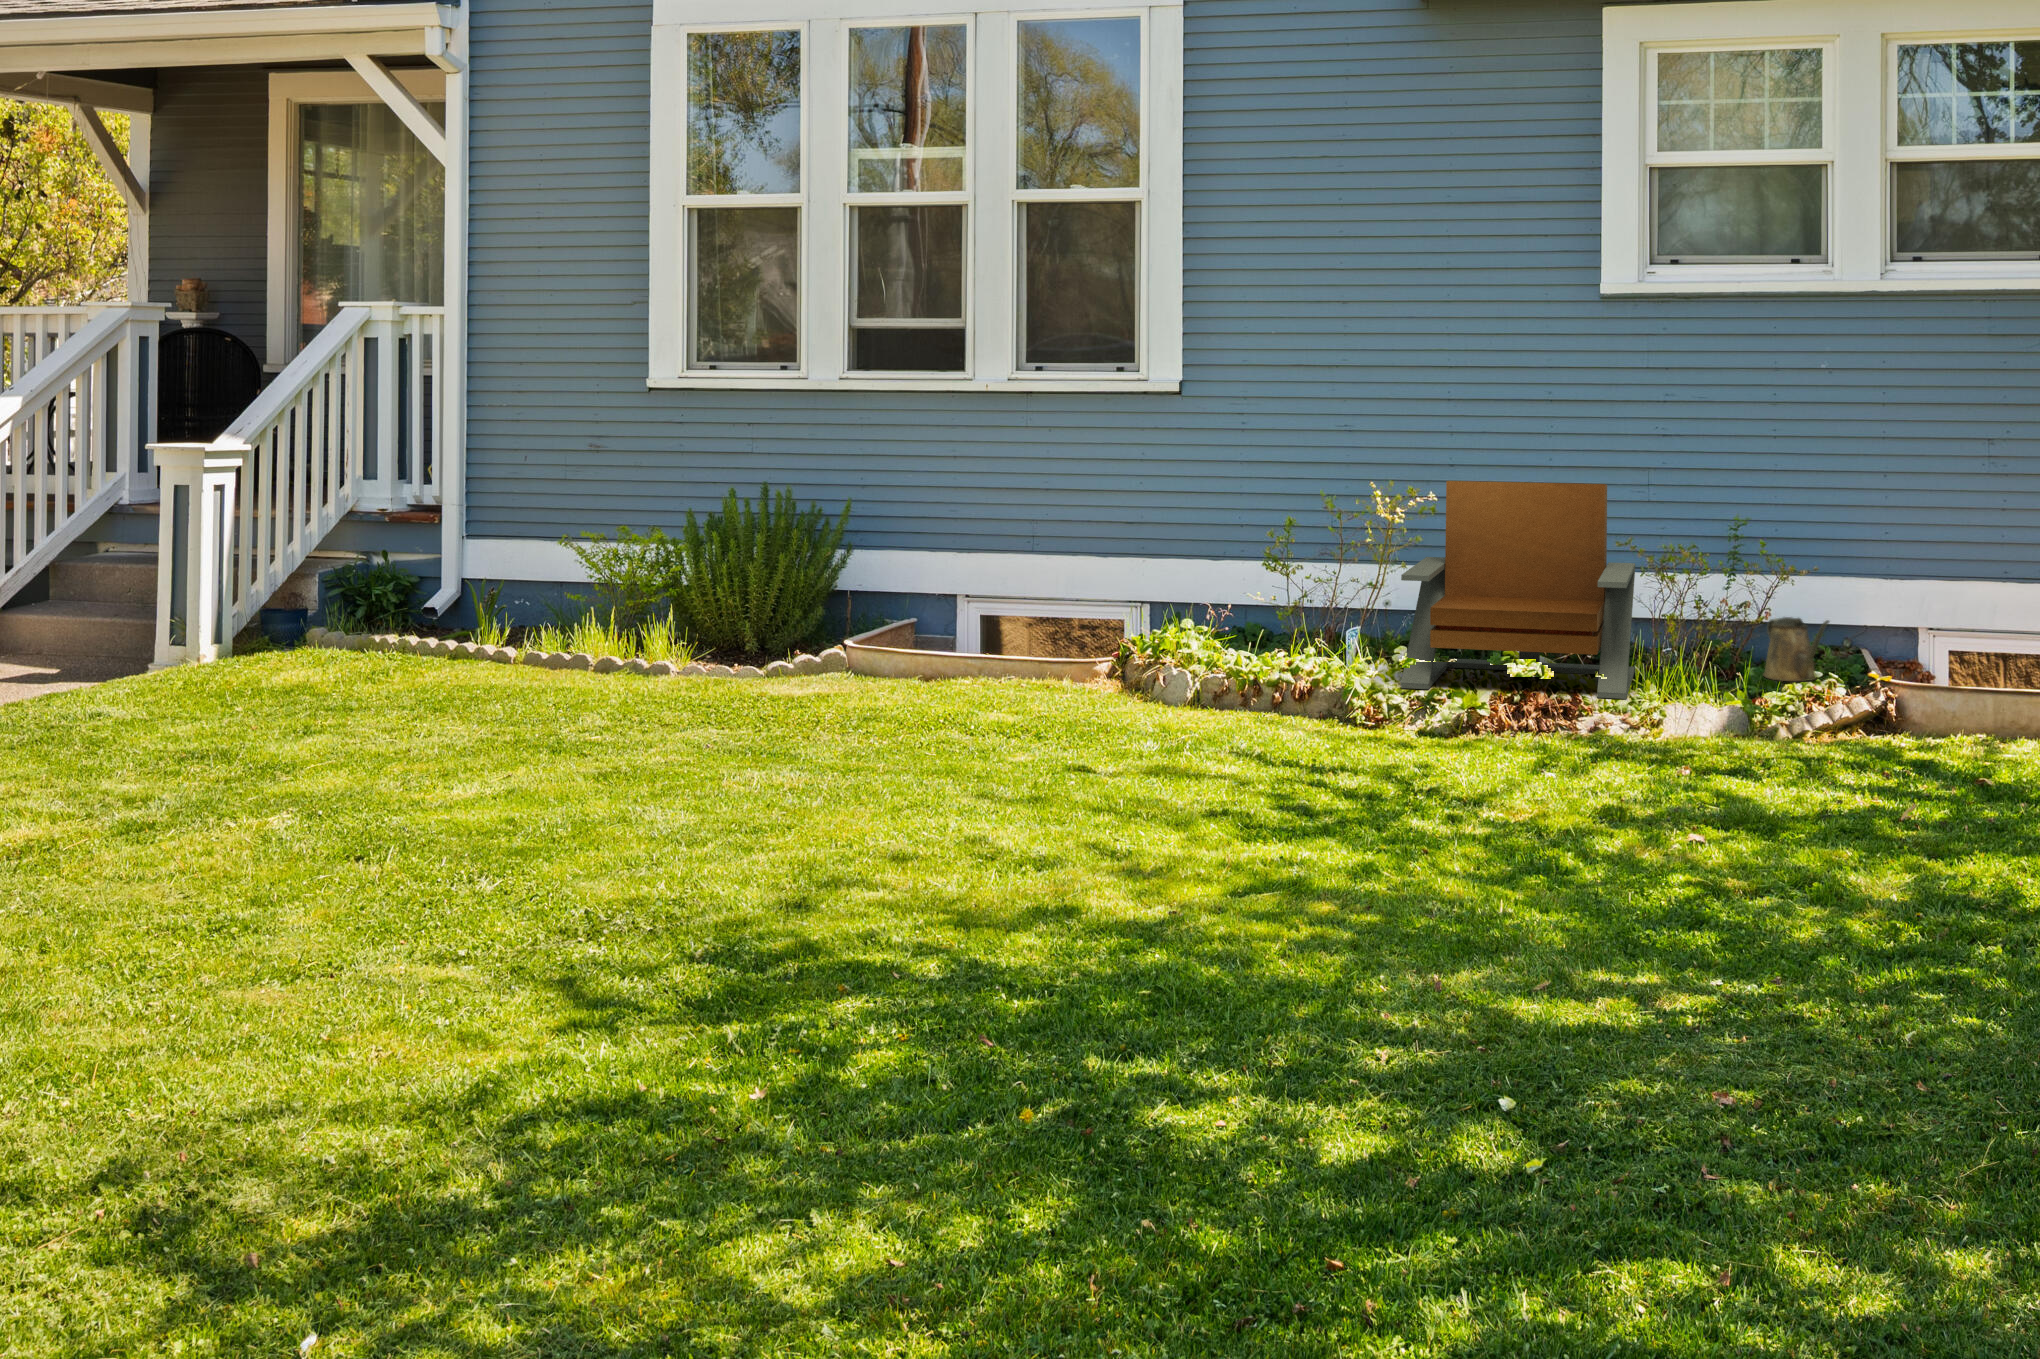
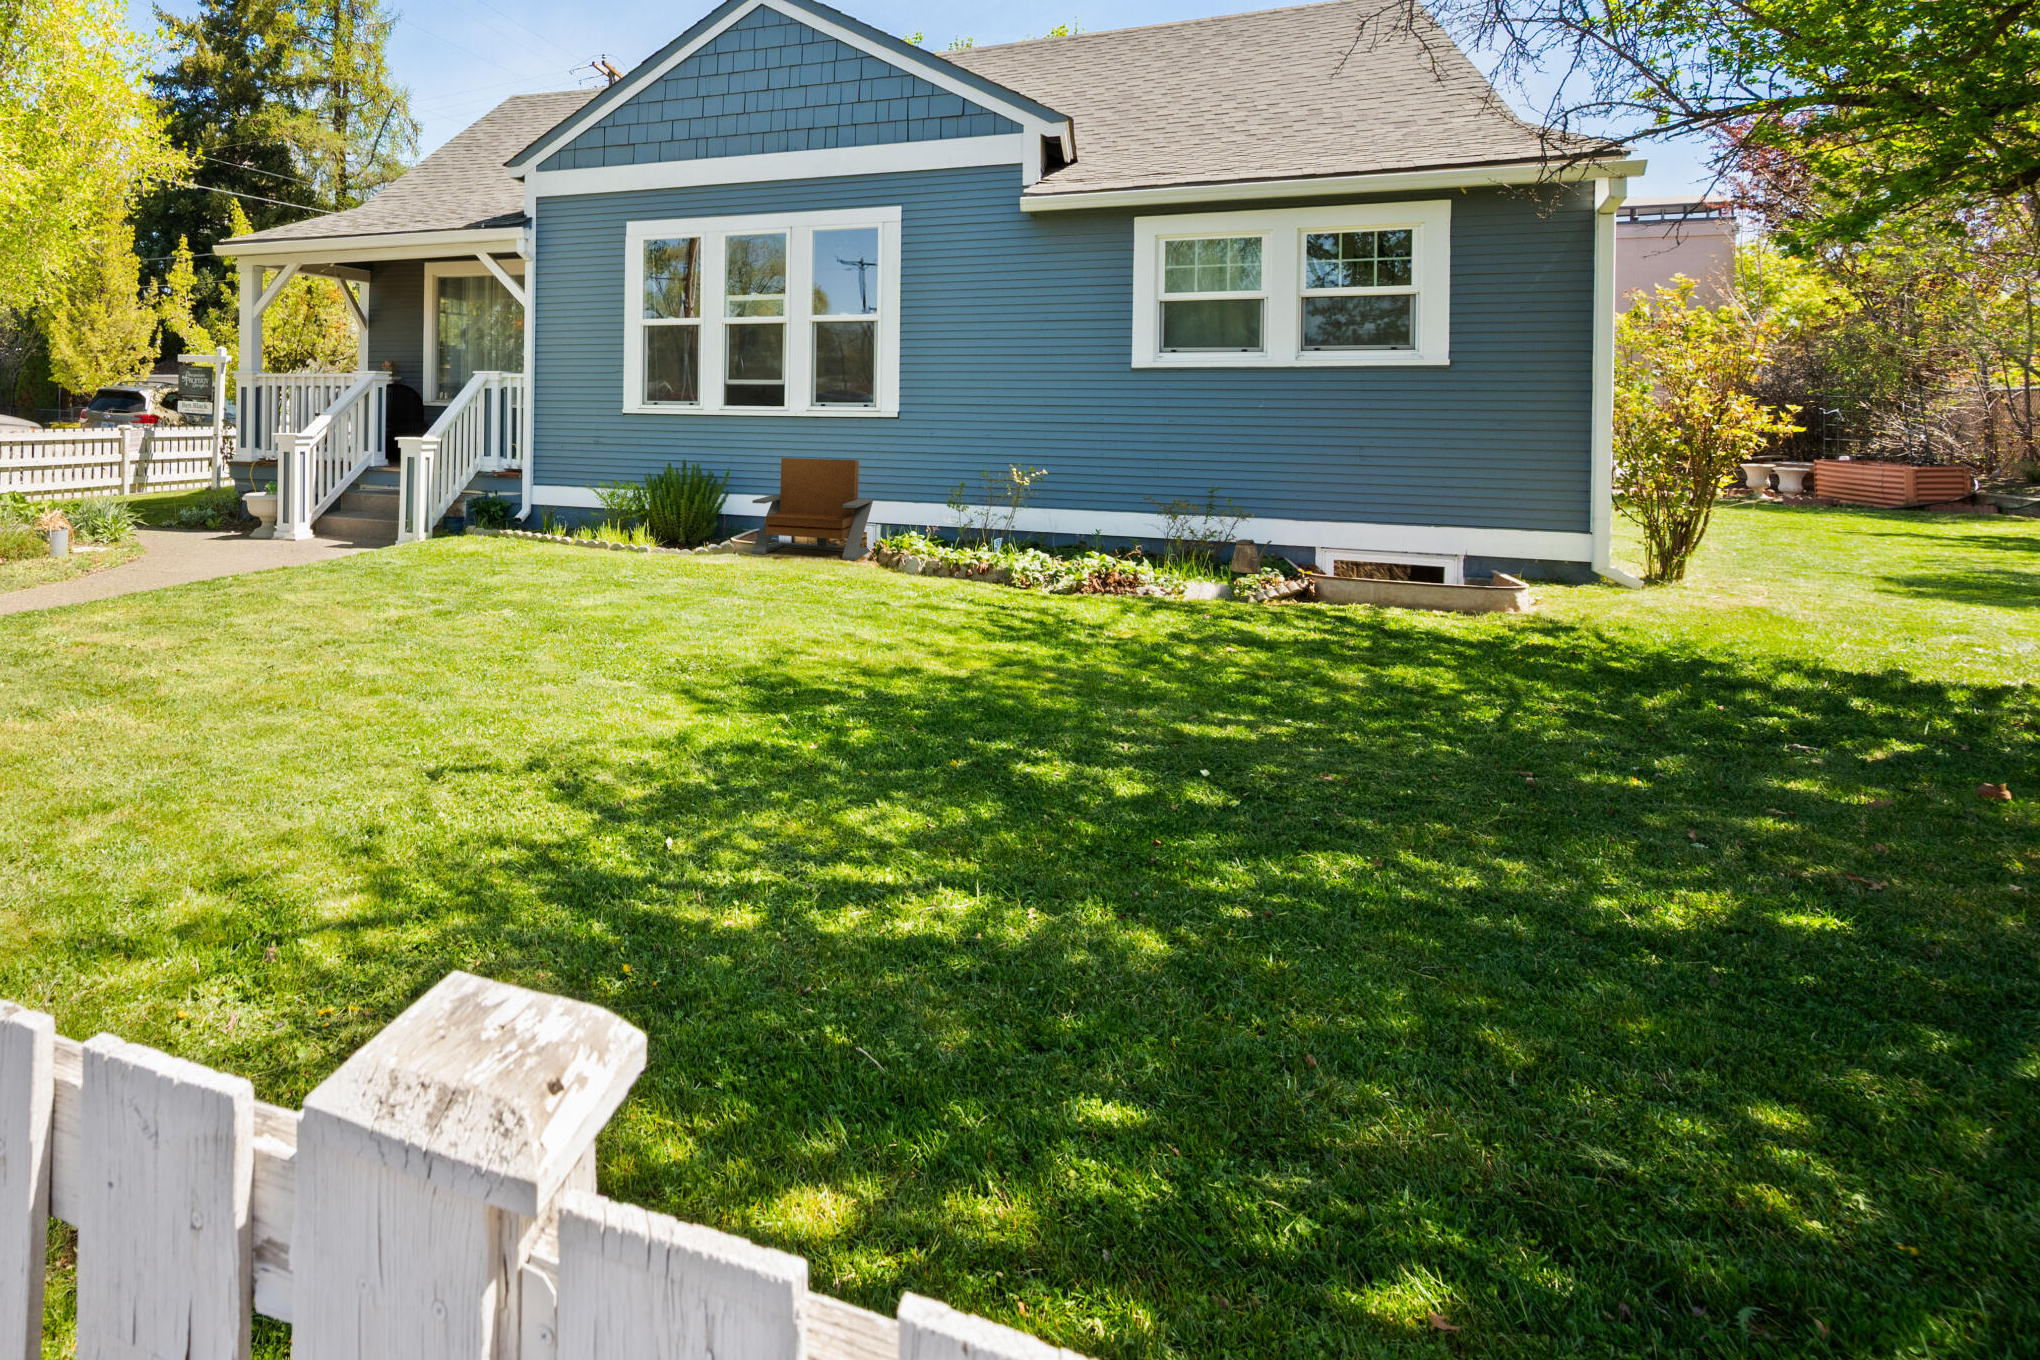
lounge chair: present [1401,481,1635,699] -> present [752,458,873,560]

